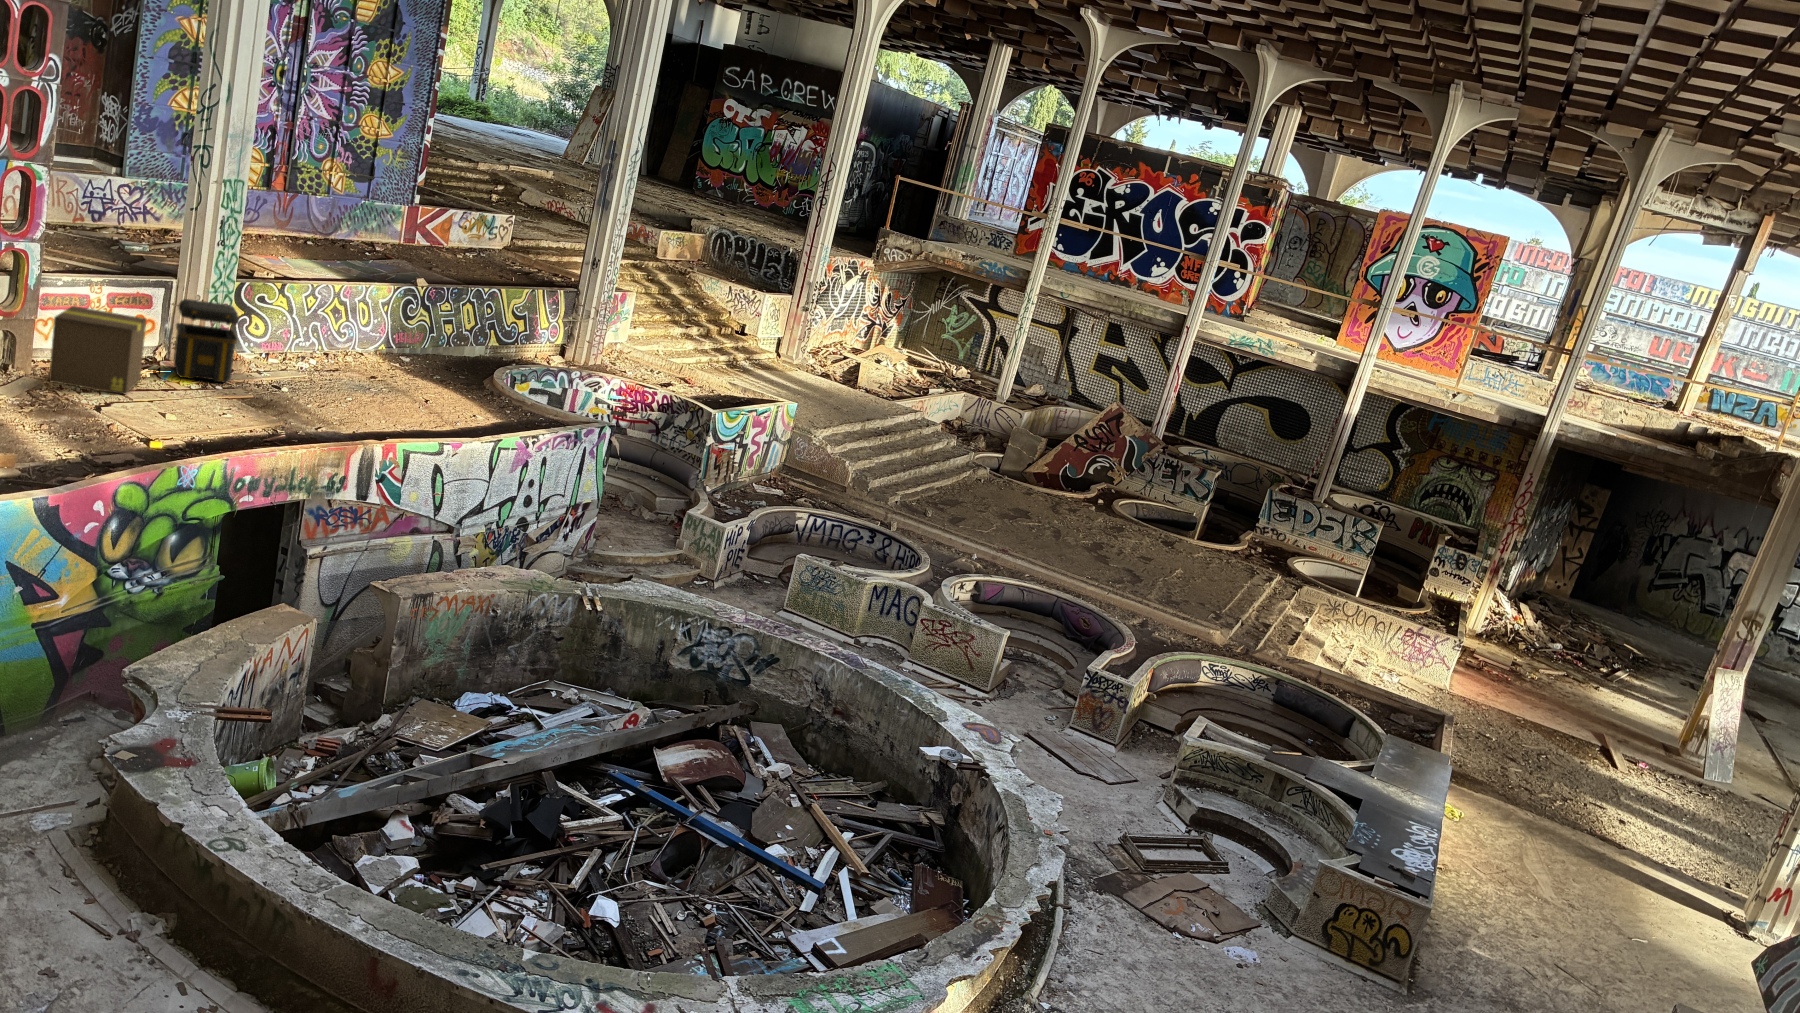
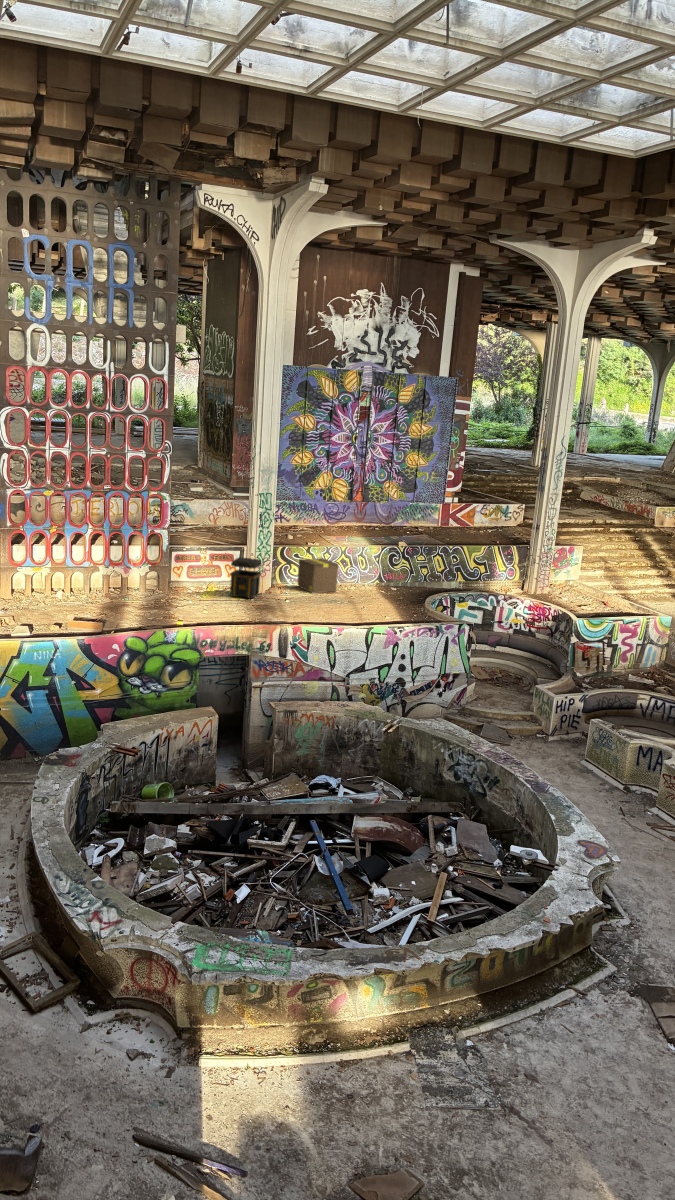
cardboard box: present [49,306,146,394] -> present [298,558,338,593]

